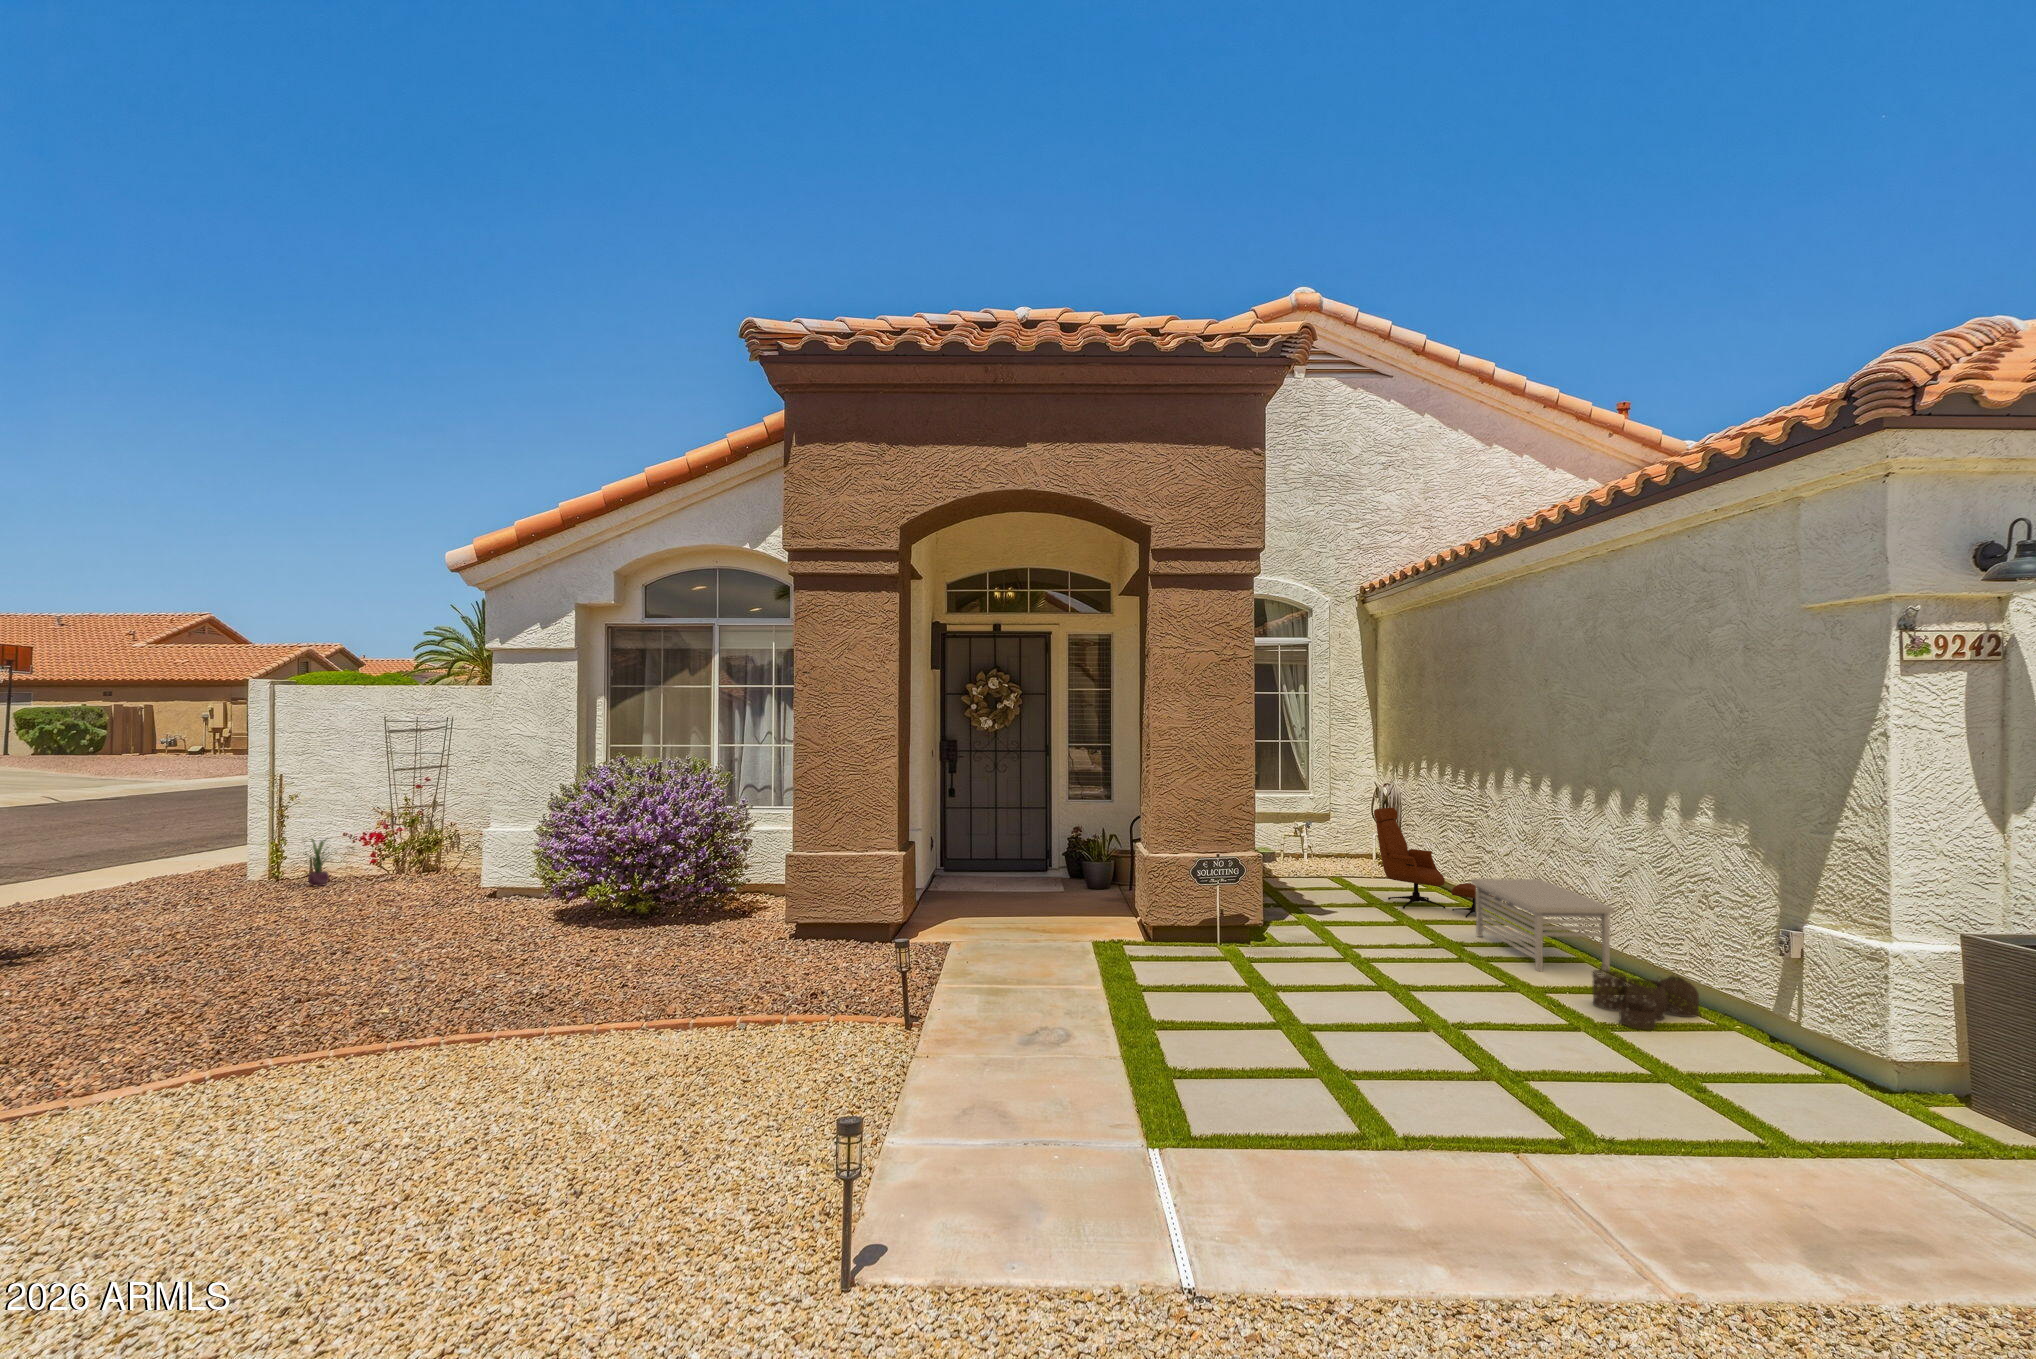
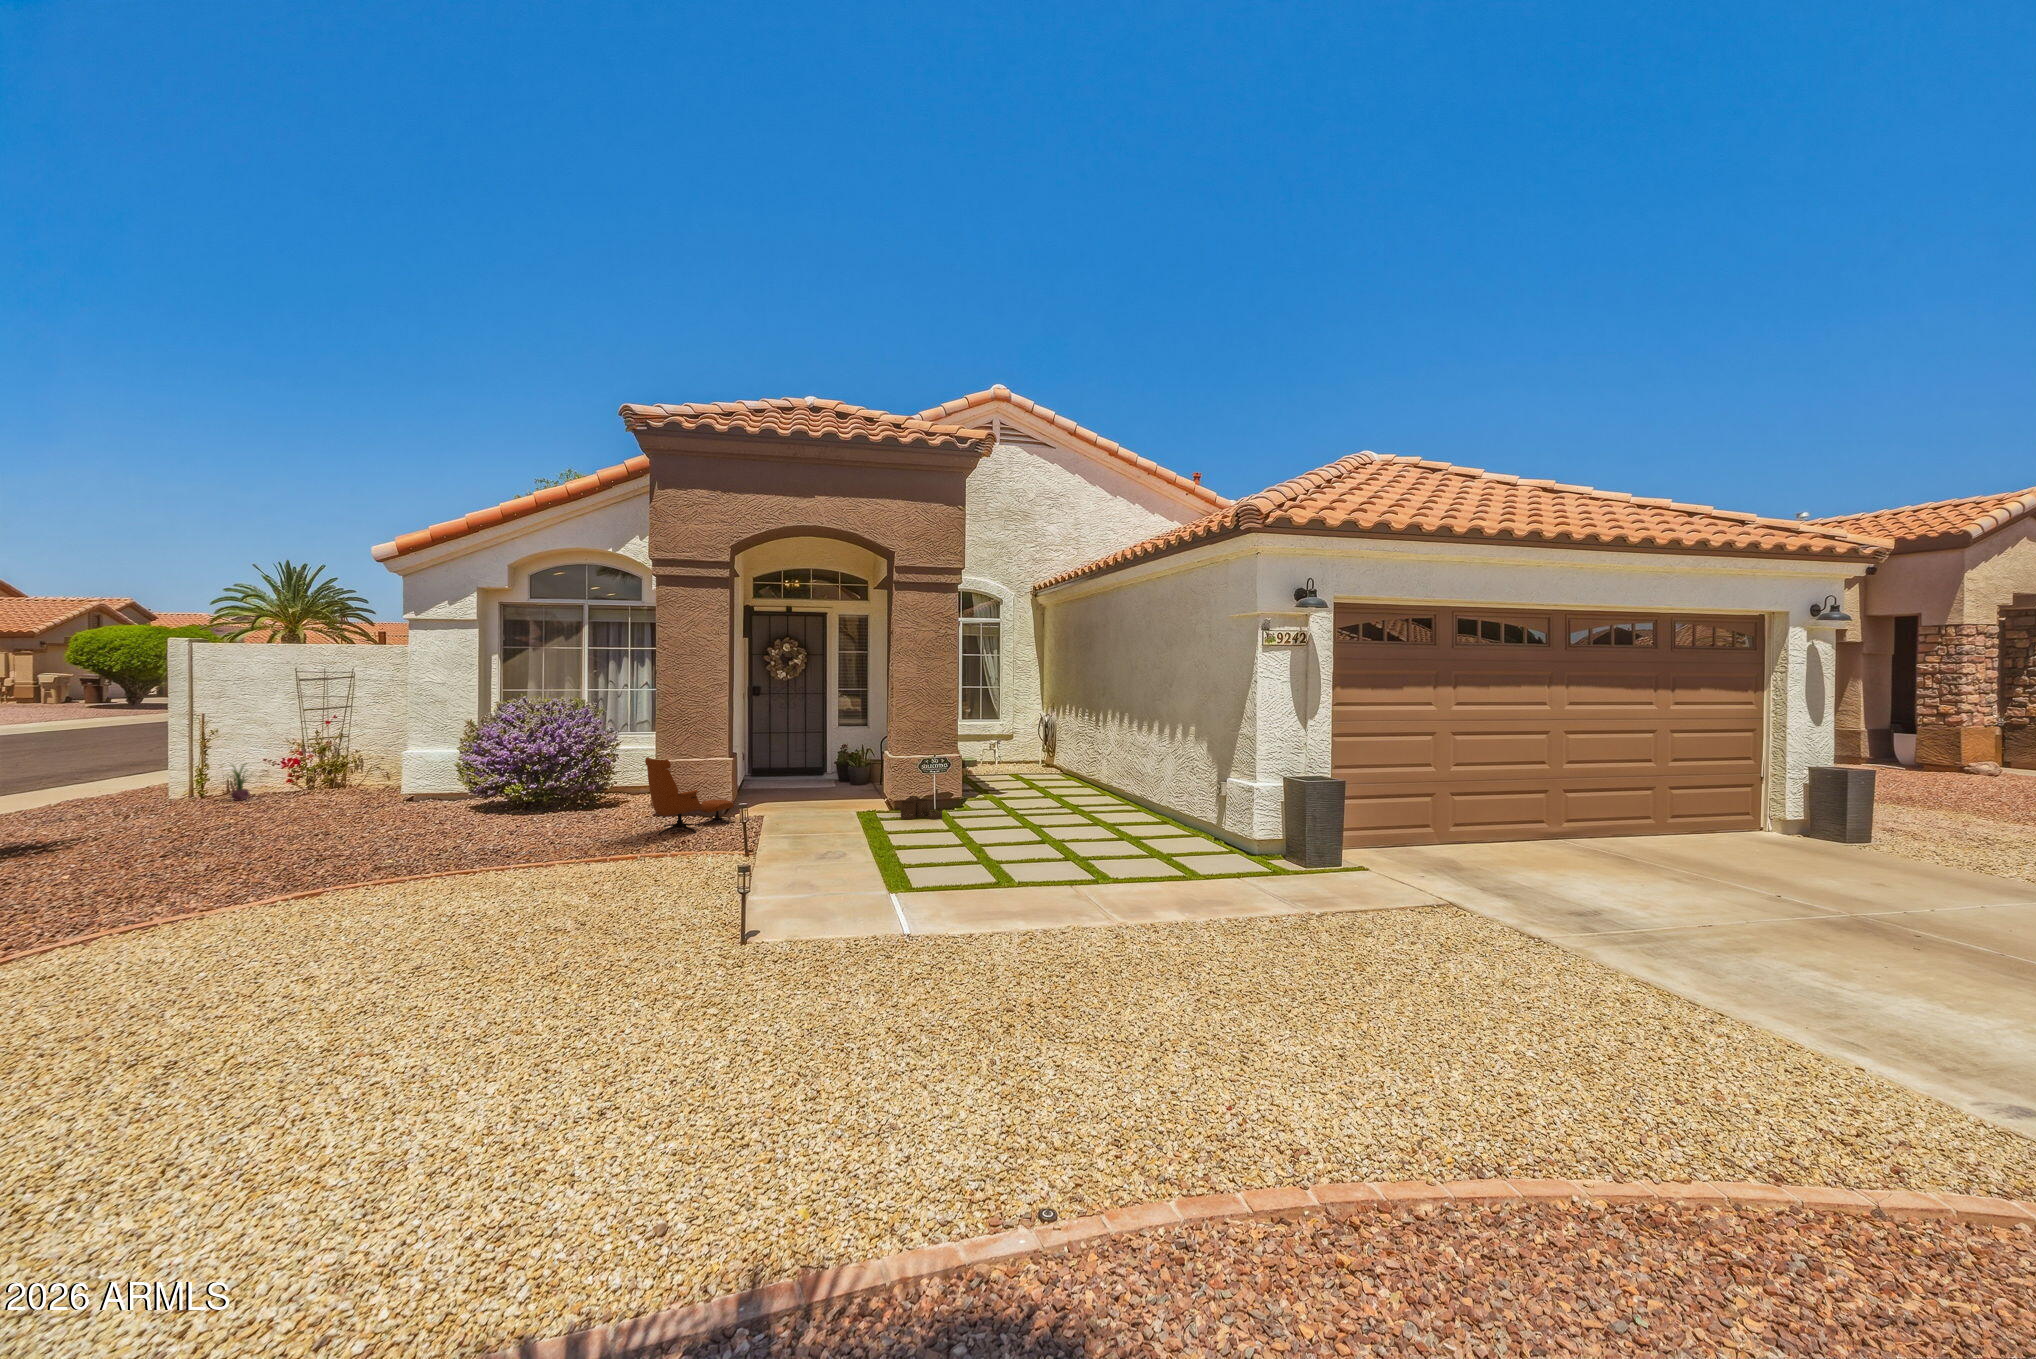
lounge chair: present [1374,808,1495,918] -> present [645,757,734,835]
storage bench: present [1471,879,1615,971] -> none [1079,766,1143,813]
woven basket: present [1592,965,1699,1030] -> present [900,796,943,820]

